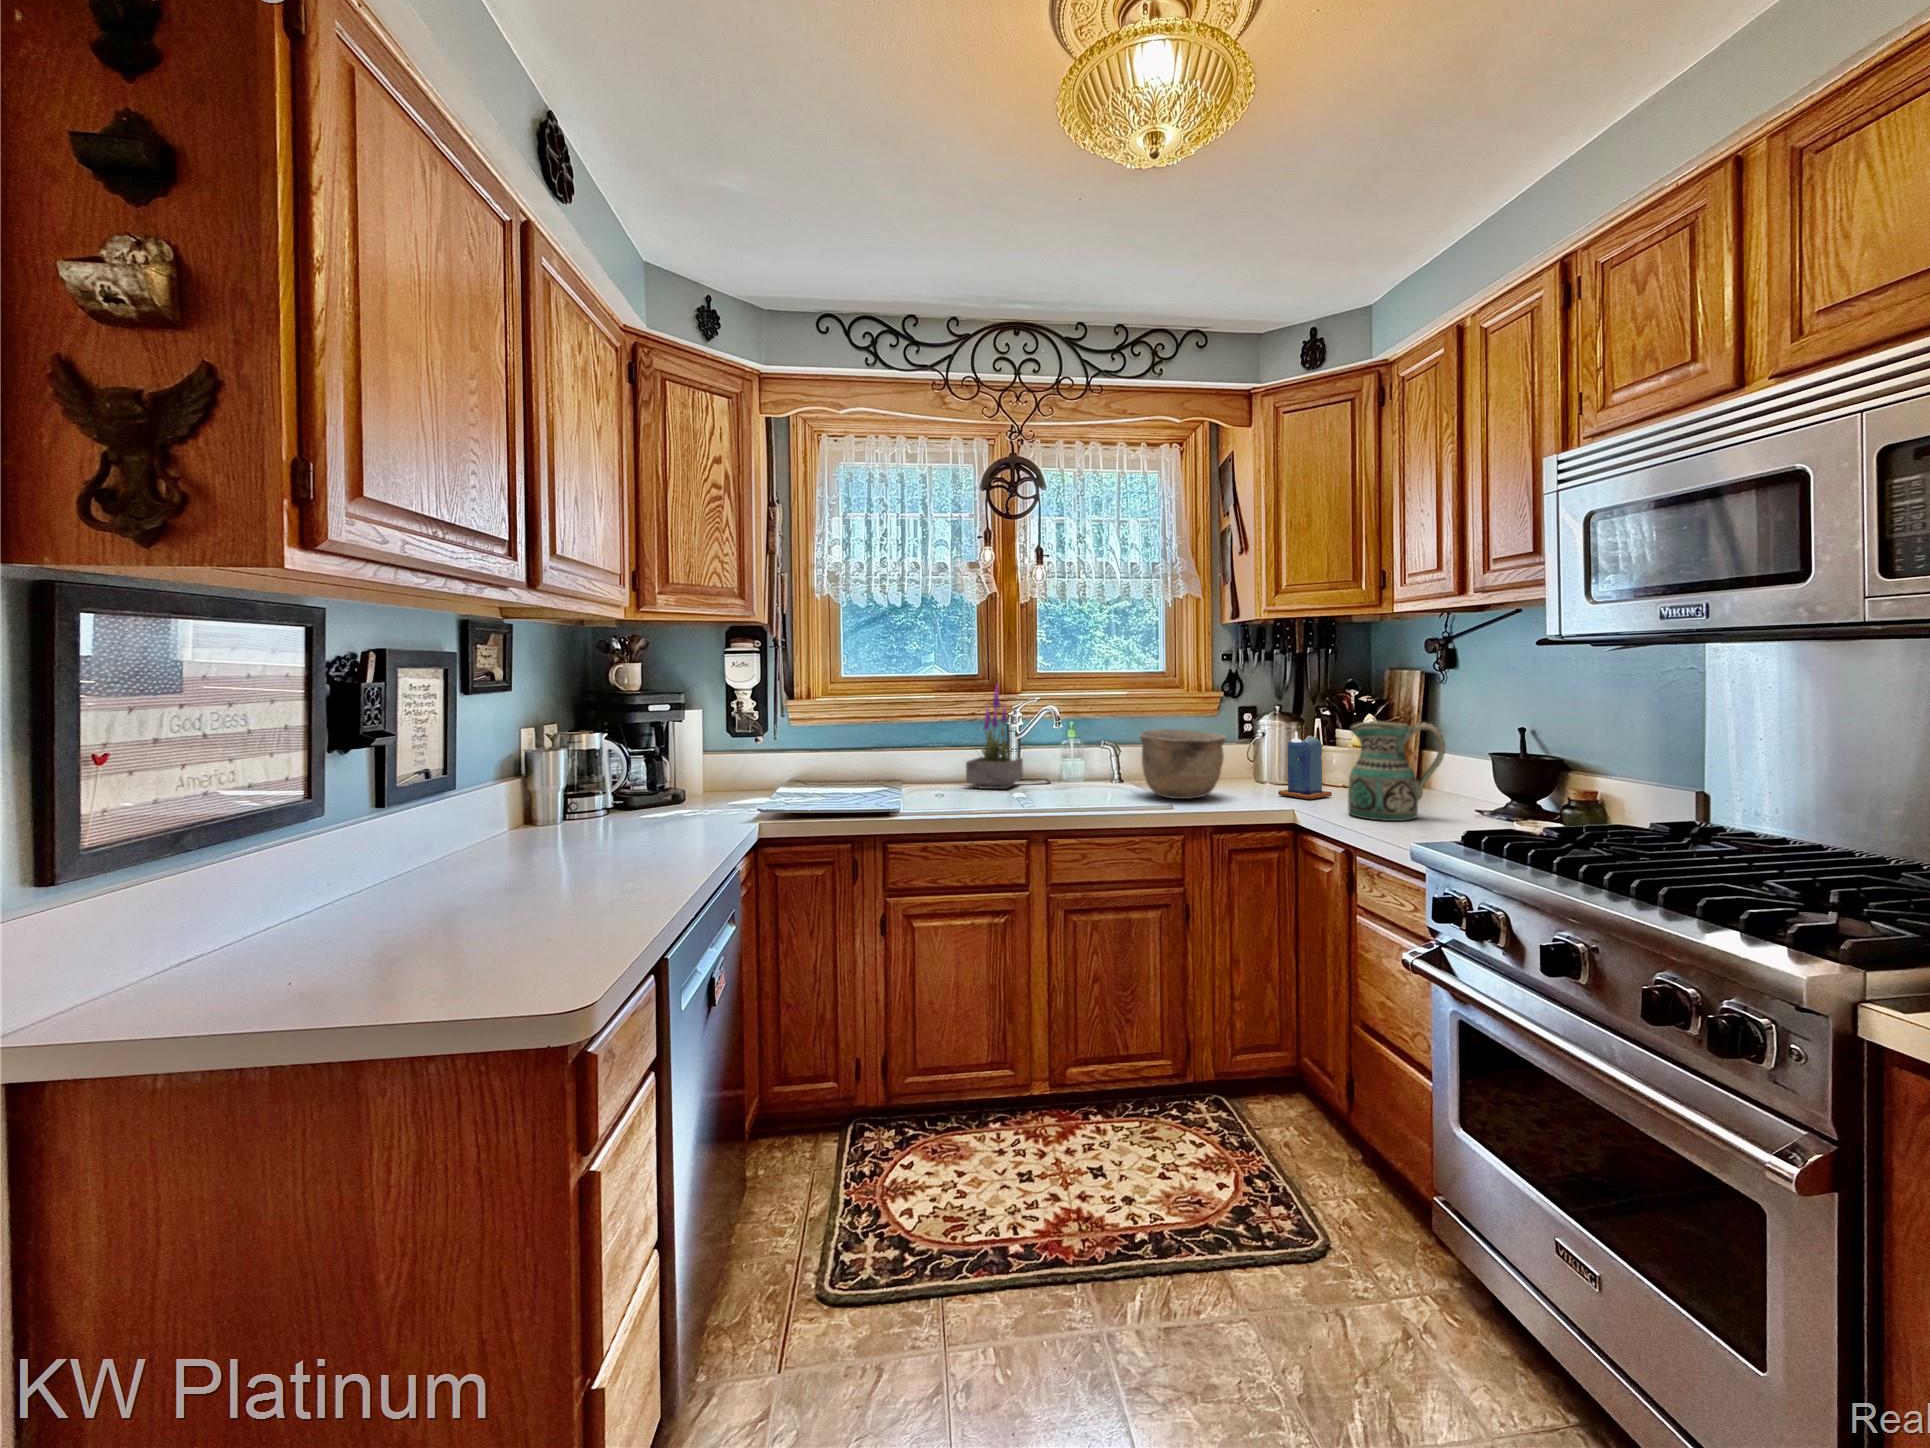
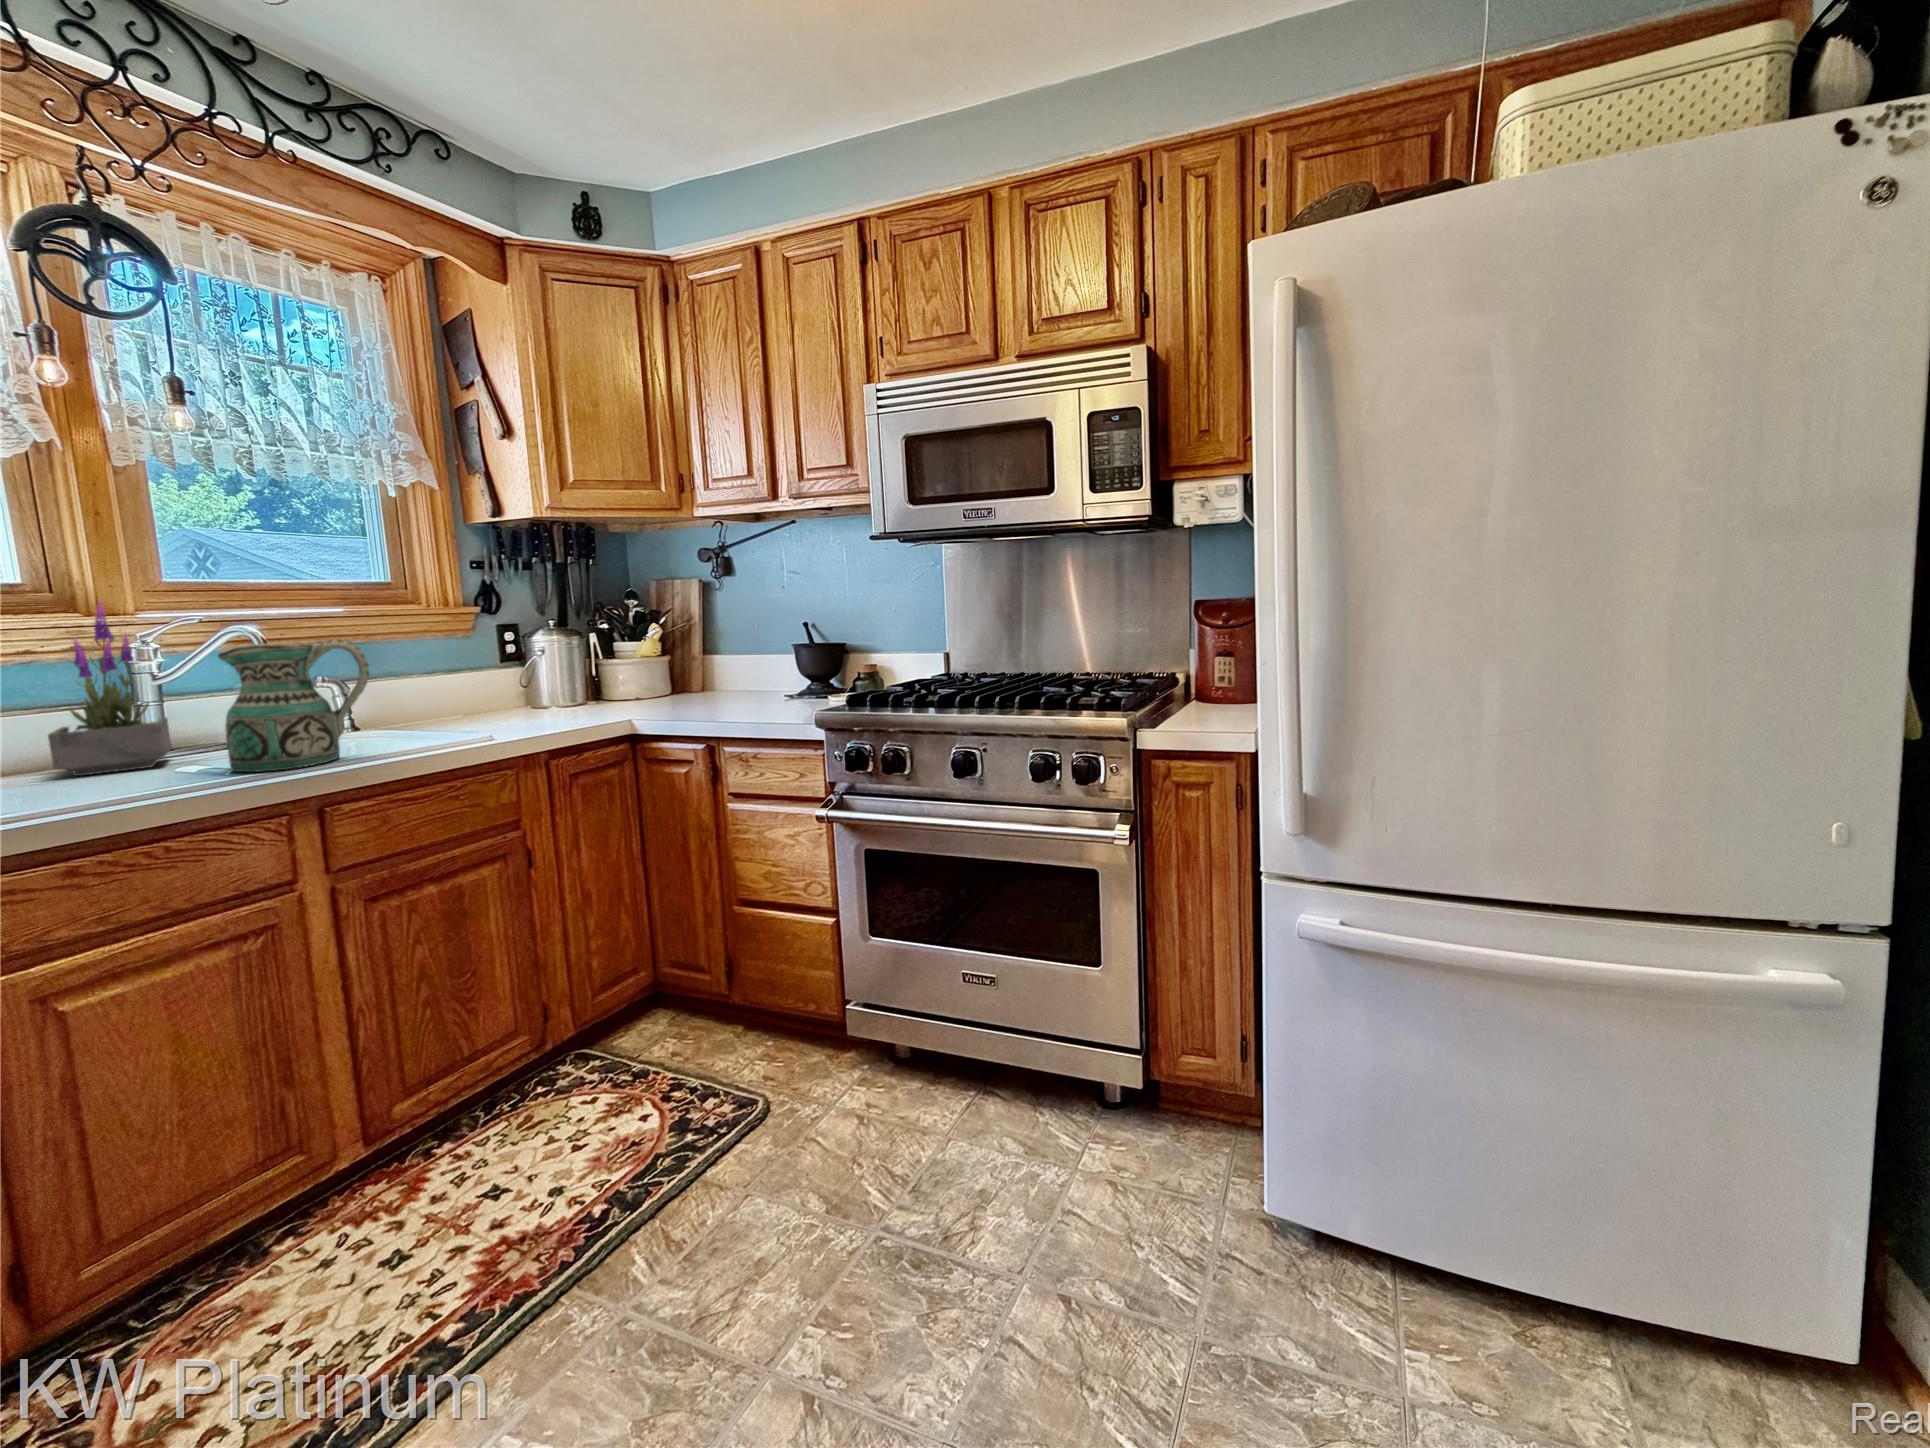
ceramic pitcher: present [1348,721,1445,821] -> present [218,639,369,772]
bowl: present [1140,729,1226,799] -> none [409,651,536,733]
candle: present [1278,731,1332,799] -> none [591,642,646,712]

